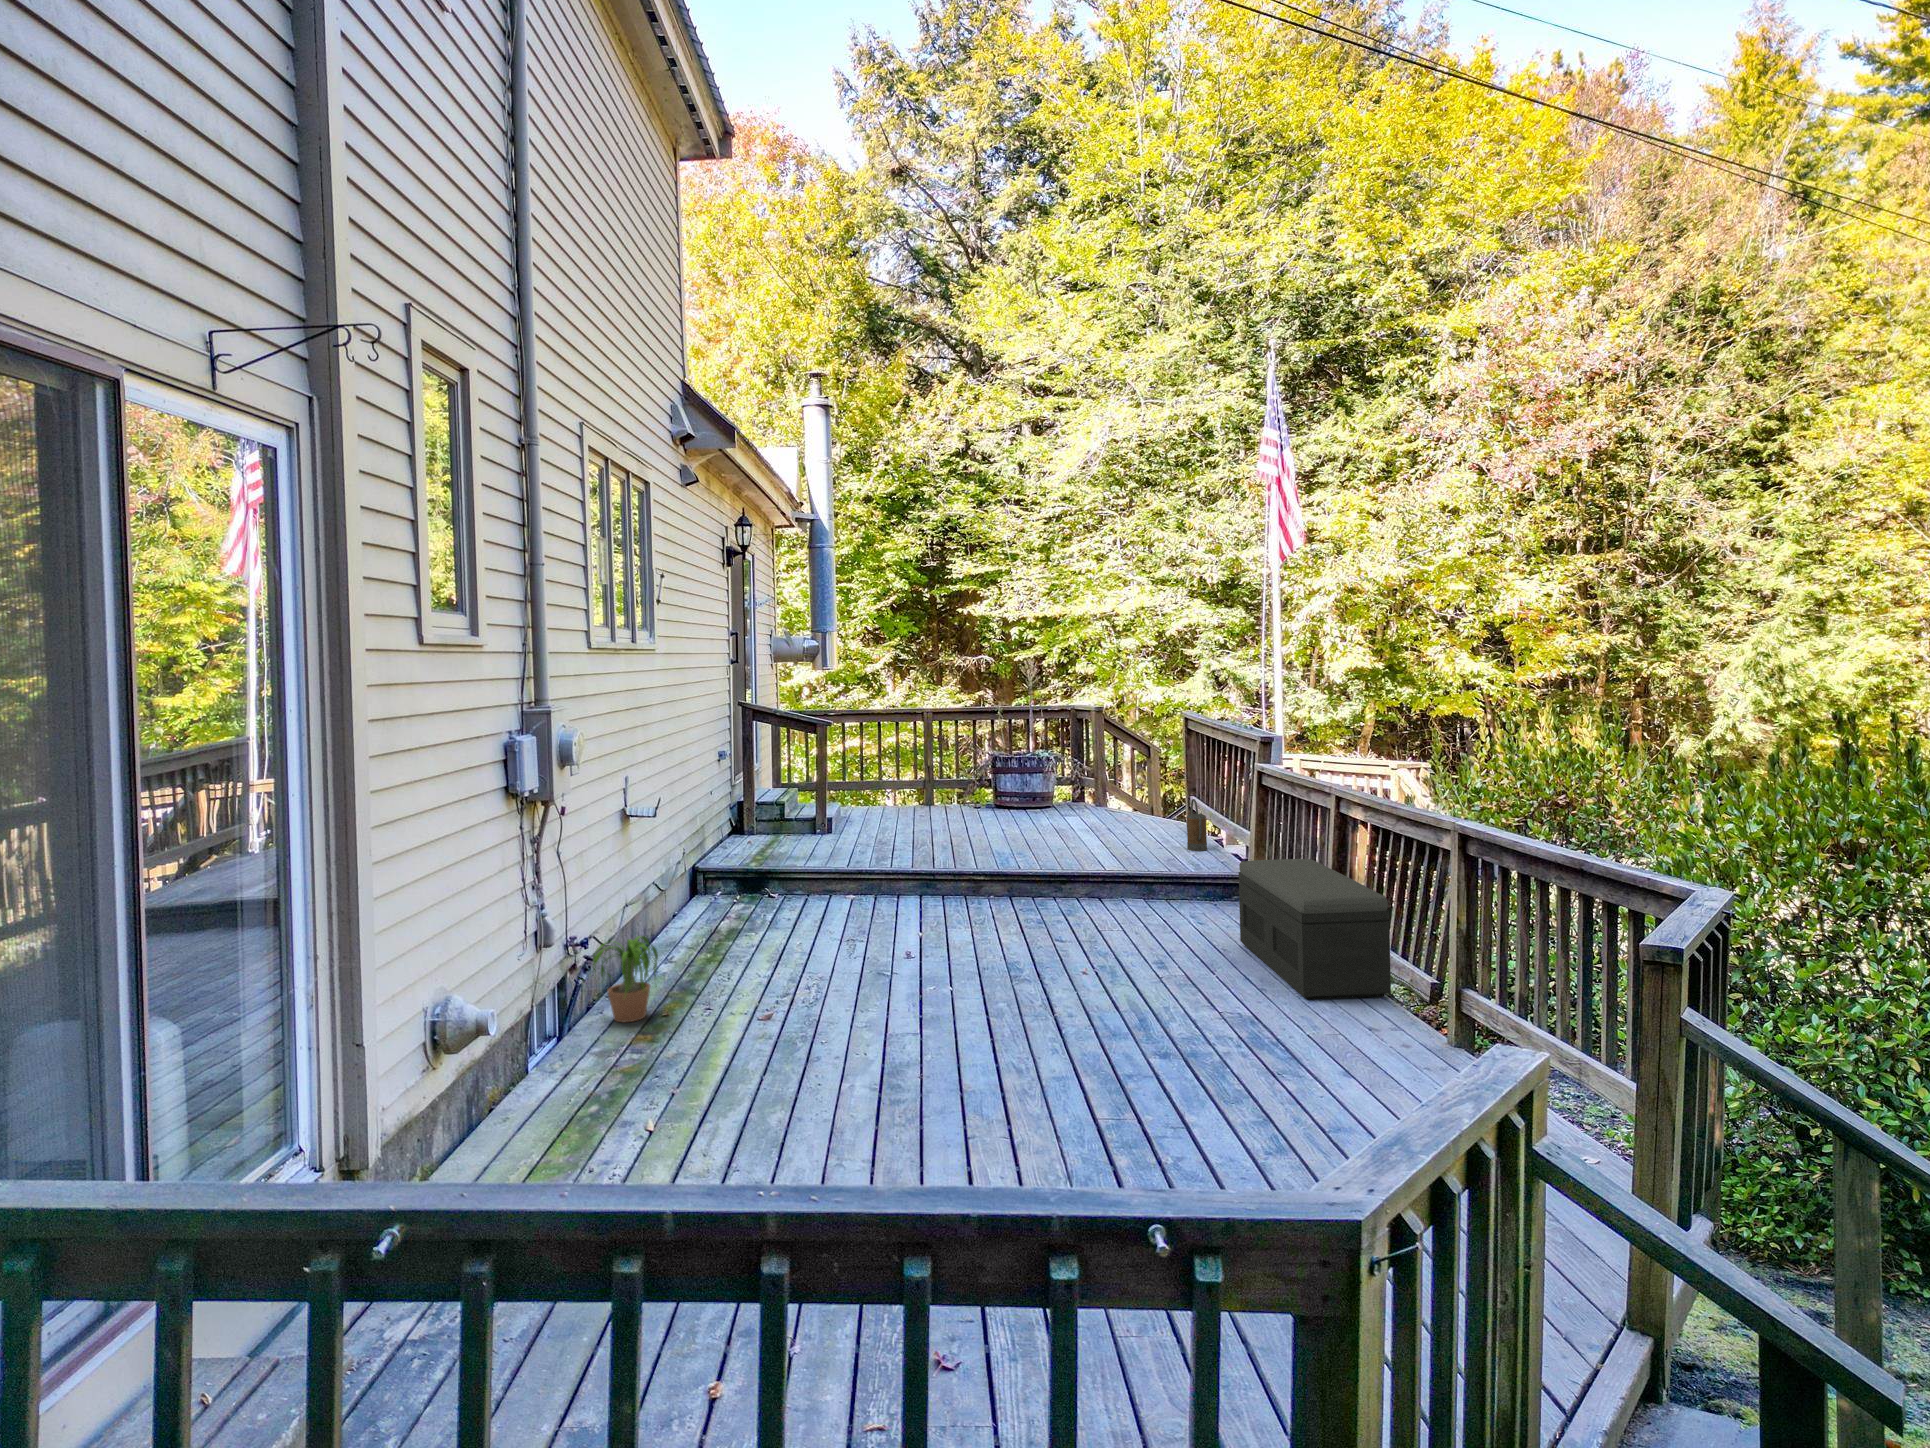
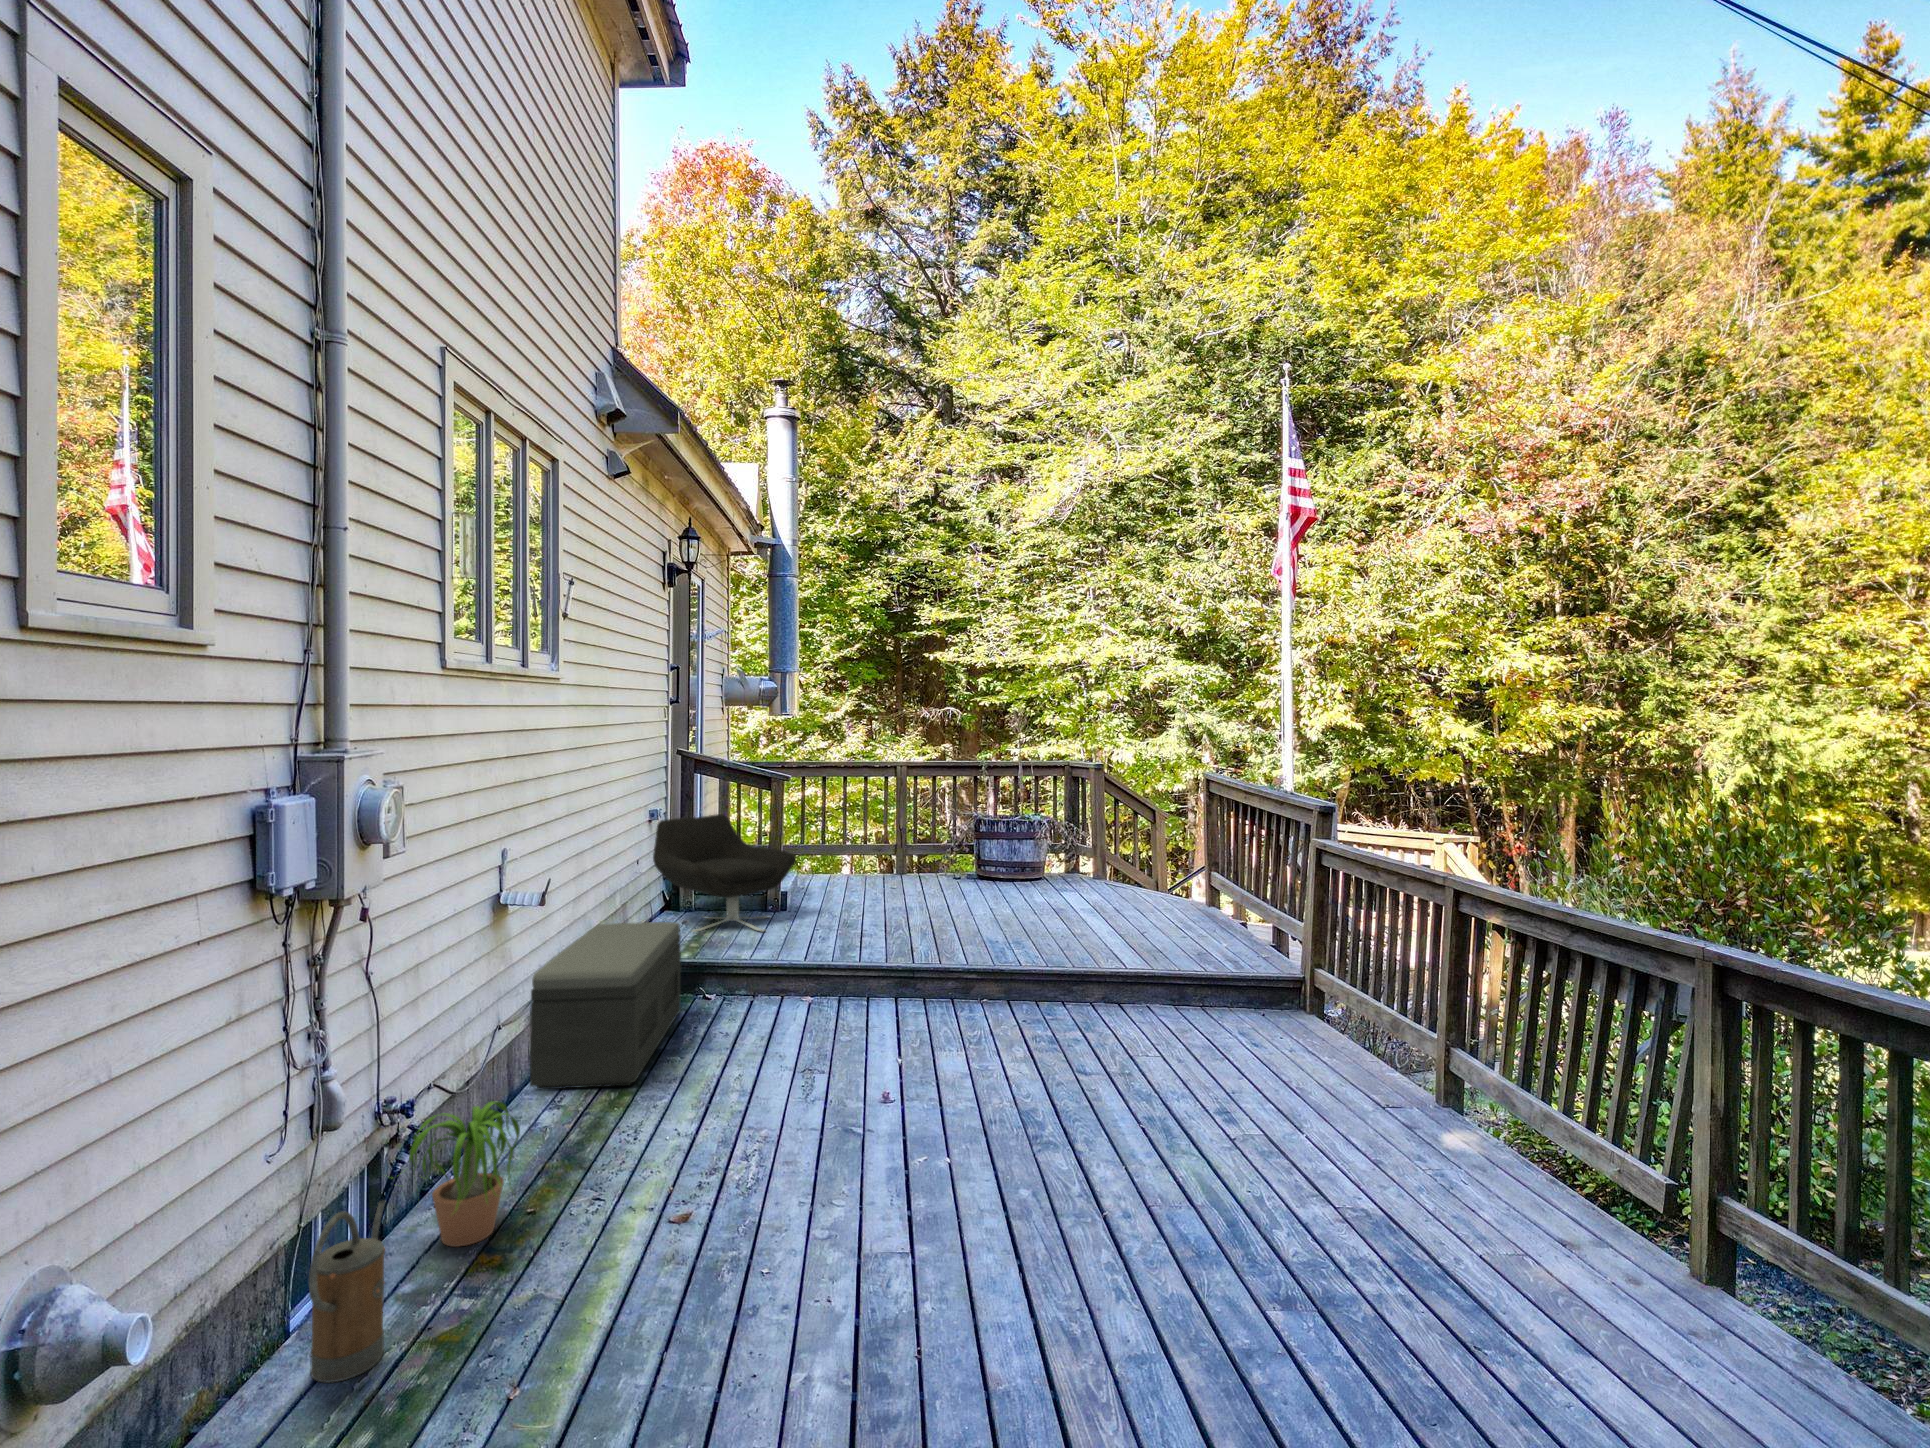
lounge chair: none [722,756,839,851] -> present [653,814,796,932]
watering can: present [1187,799,1207,851] -> present [309,1201,386,1382]
storage bench: present [1239,859,1391,999] -> present [530,922,681,1089]

